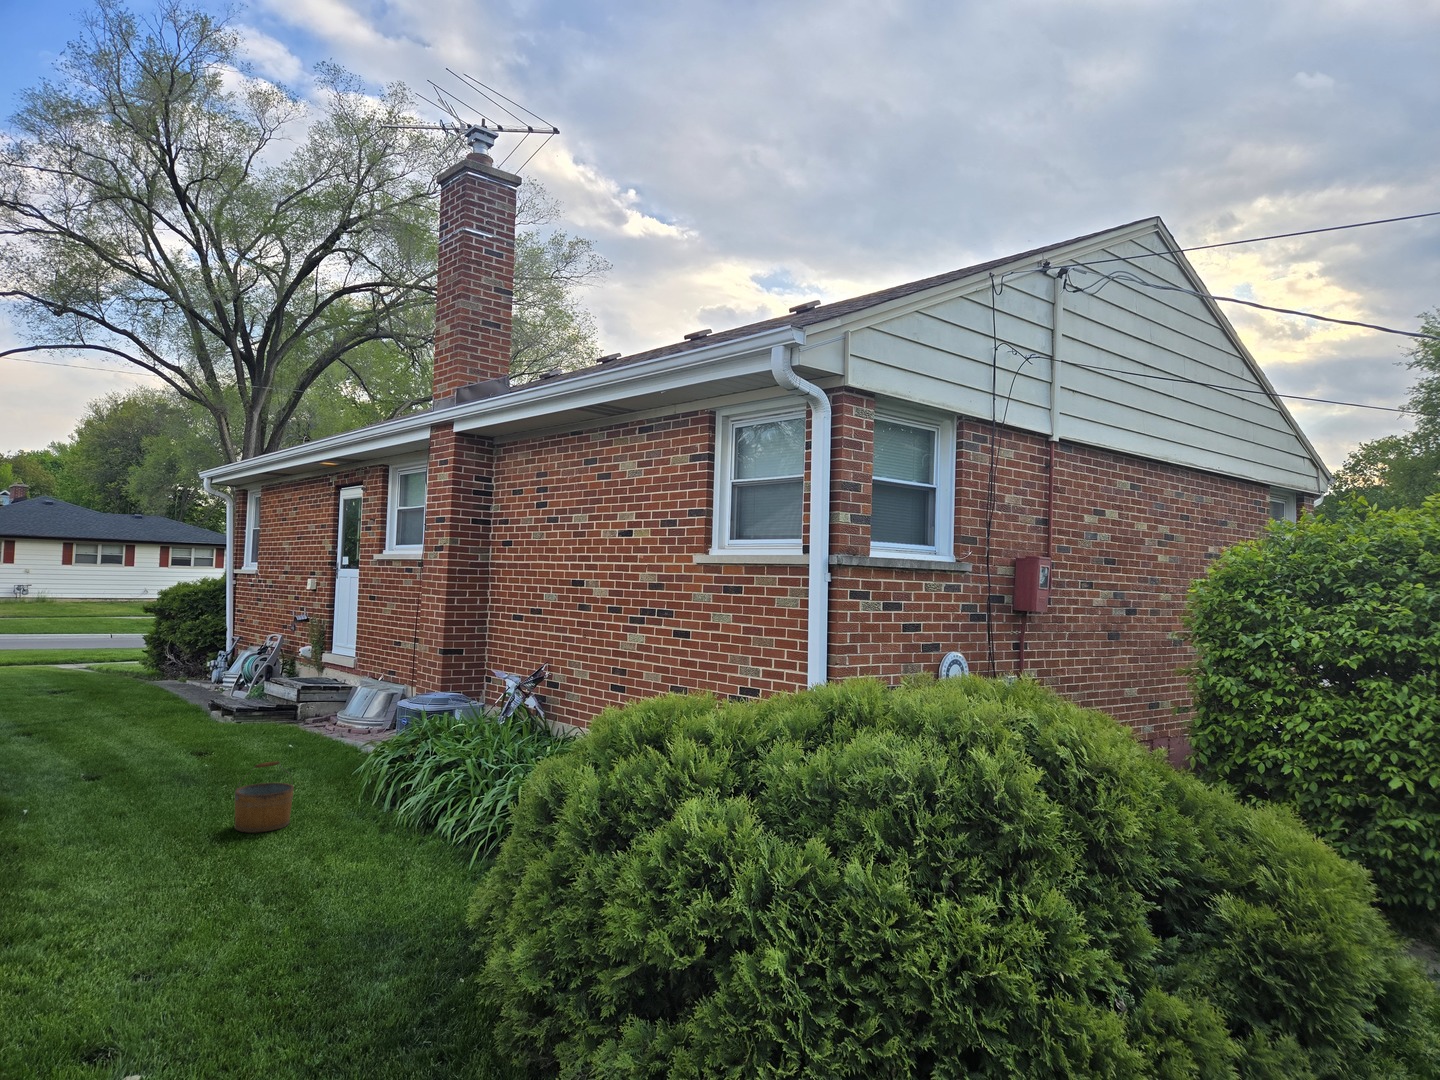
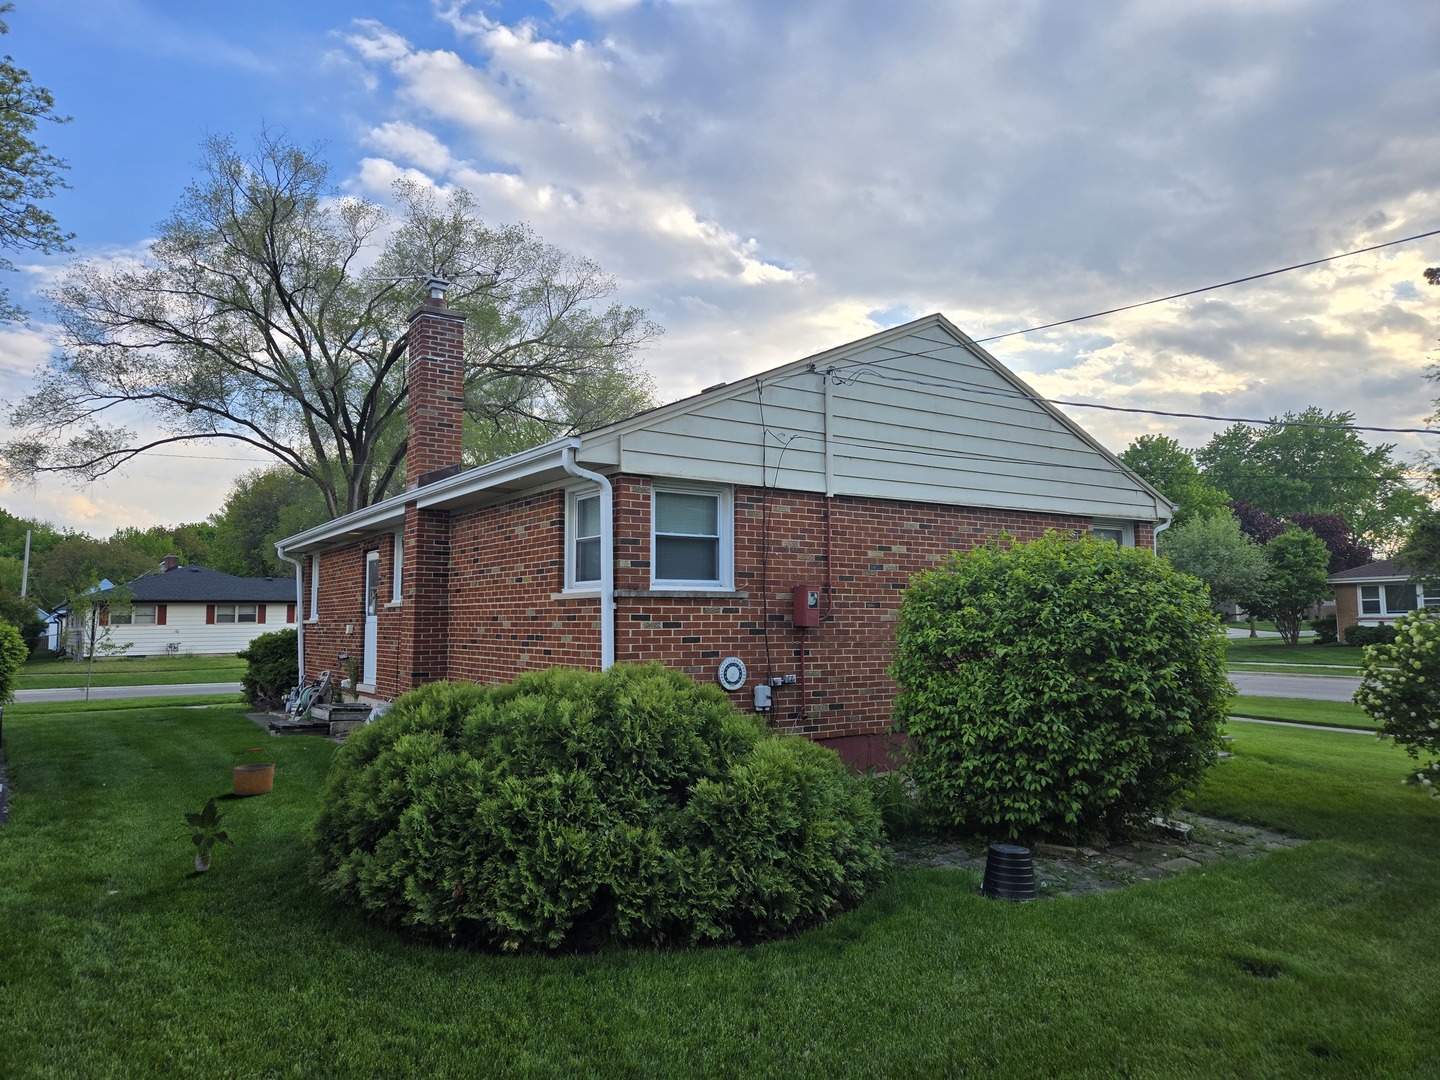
potted plant: none [241,887,346,1020] -> present [175,797,235,871]

